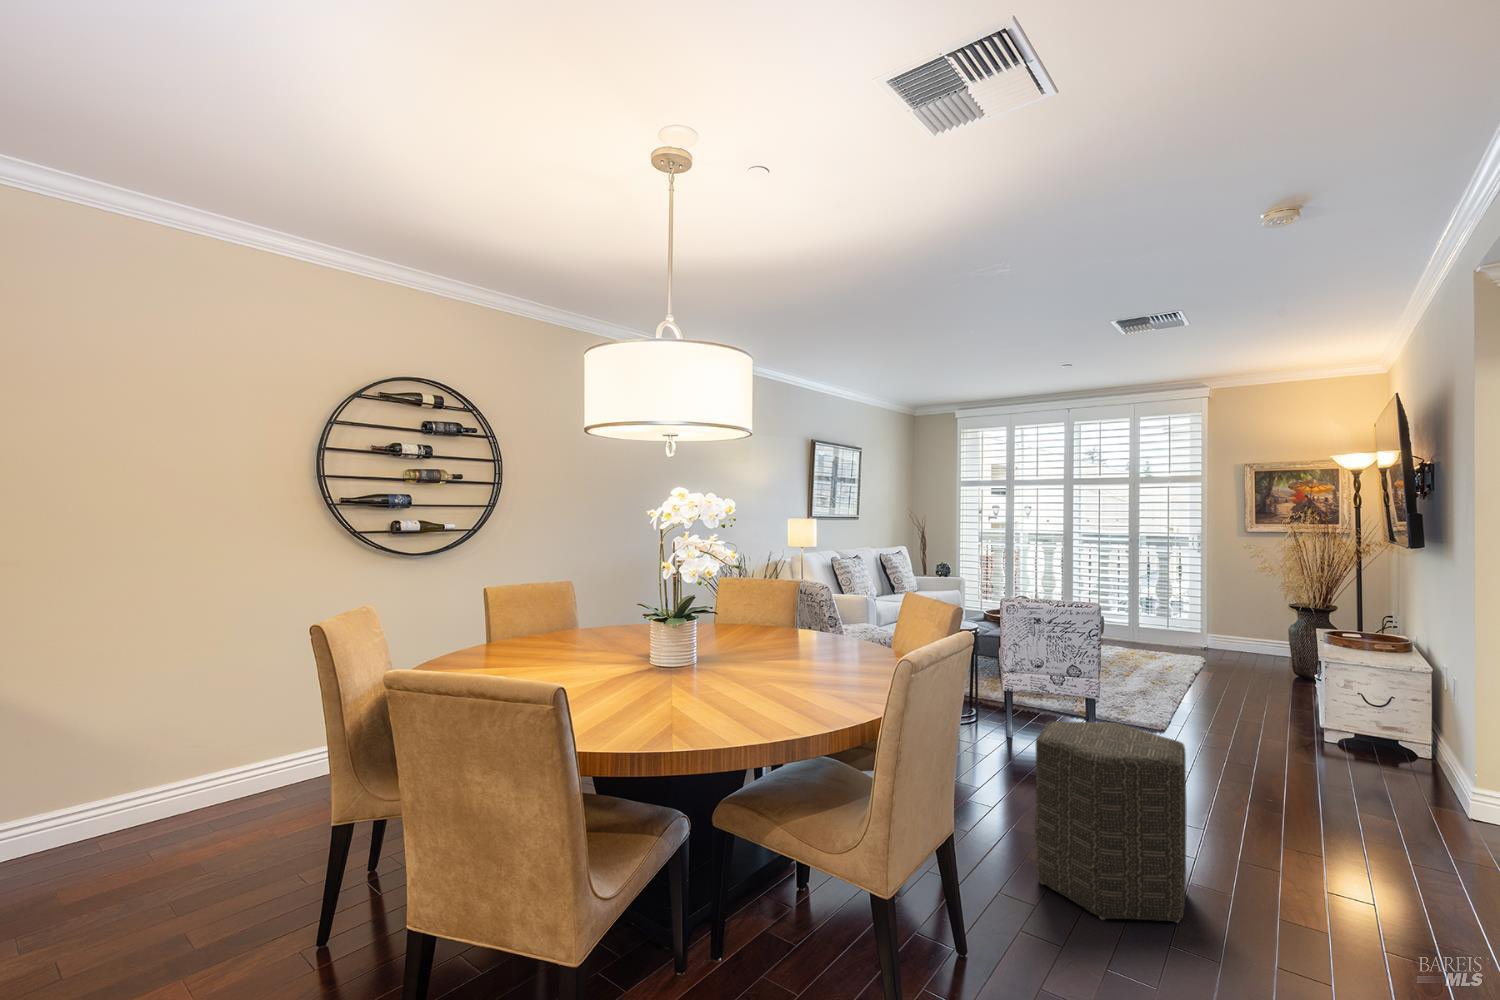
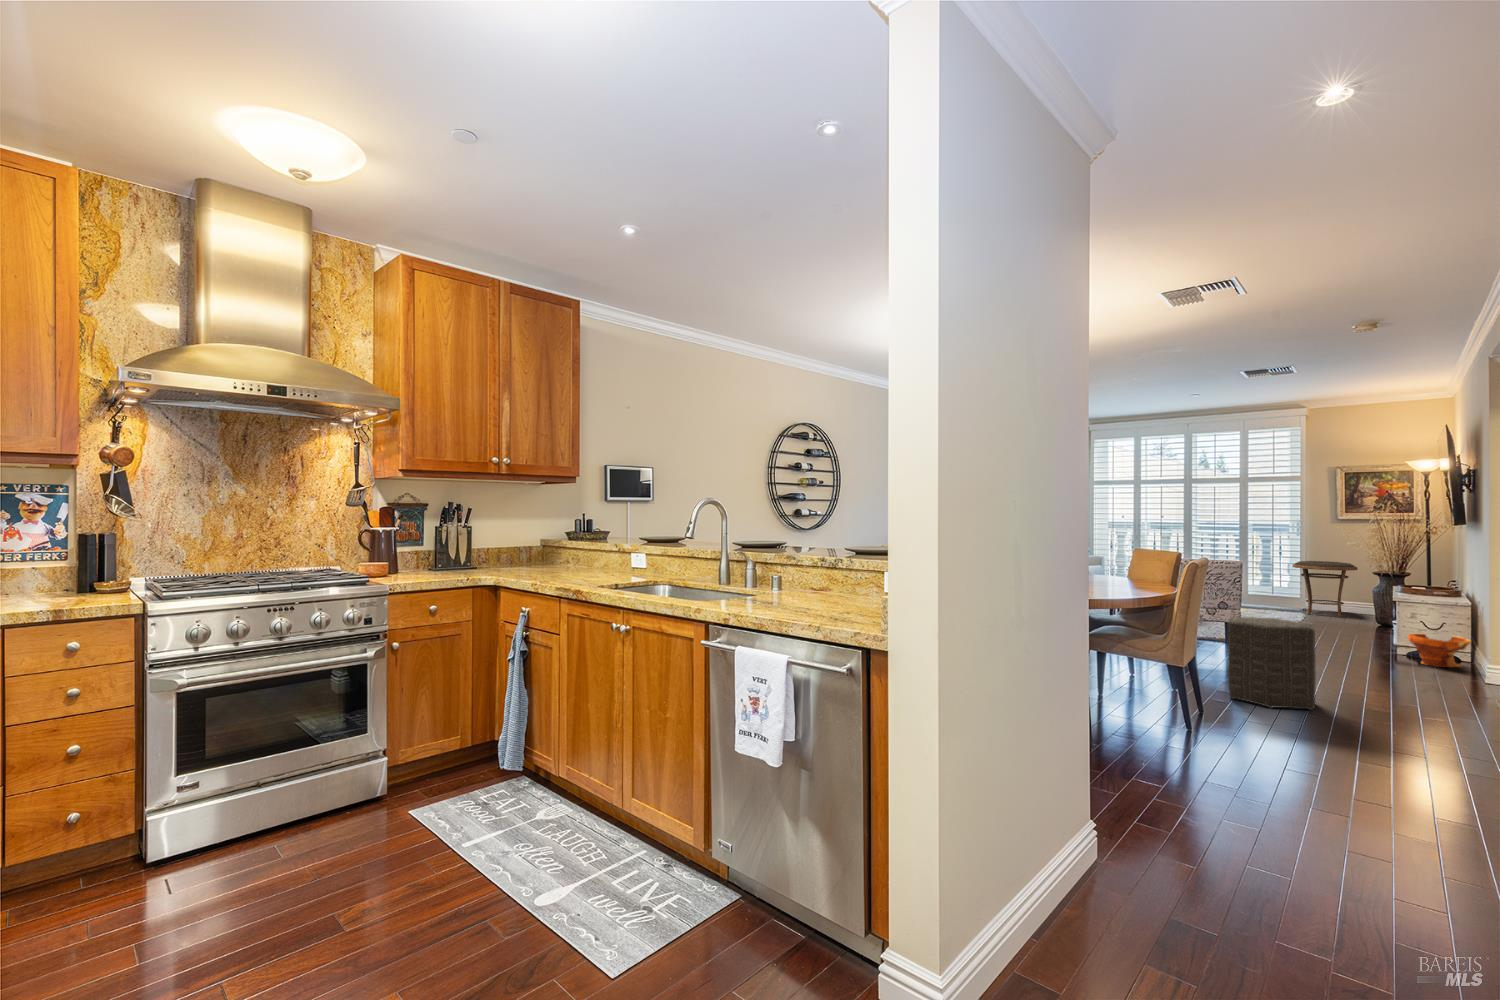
side table: none [1191,586,1270,661] -> present [1292,561,1358,617]
planter: none [1339,712,1434,772] -> present [1408,633,1471,667]

